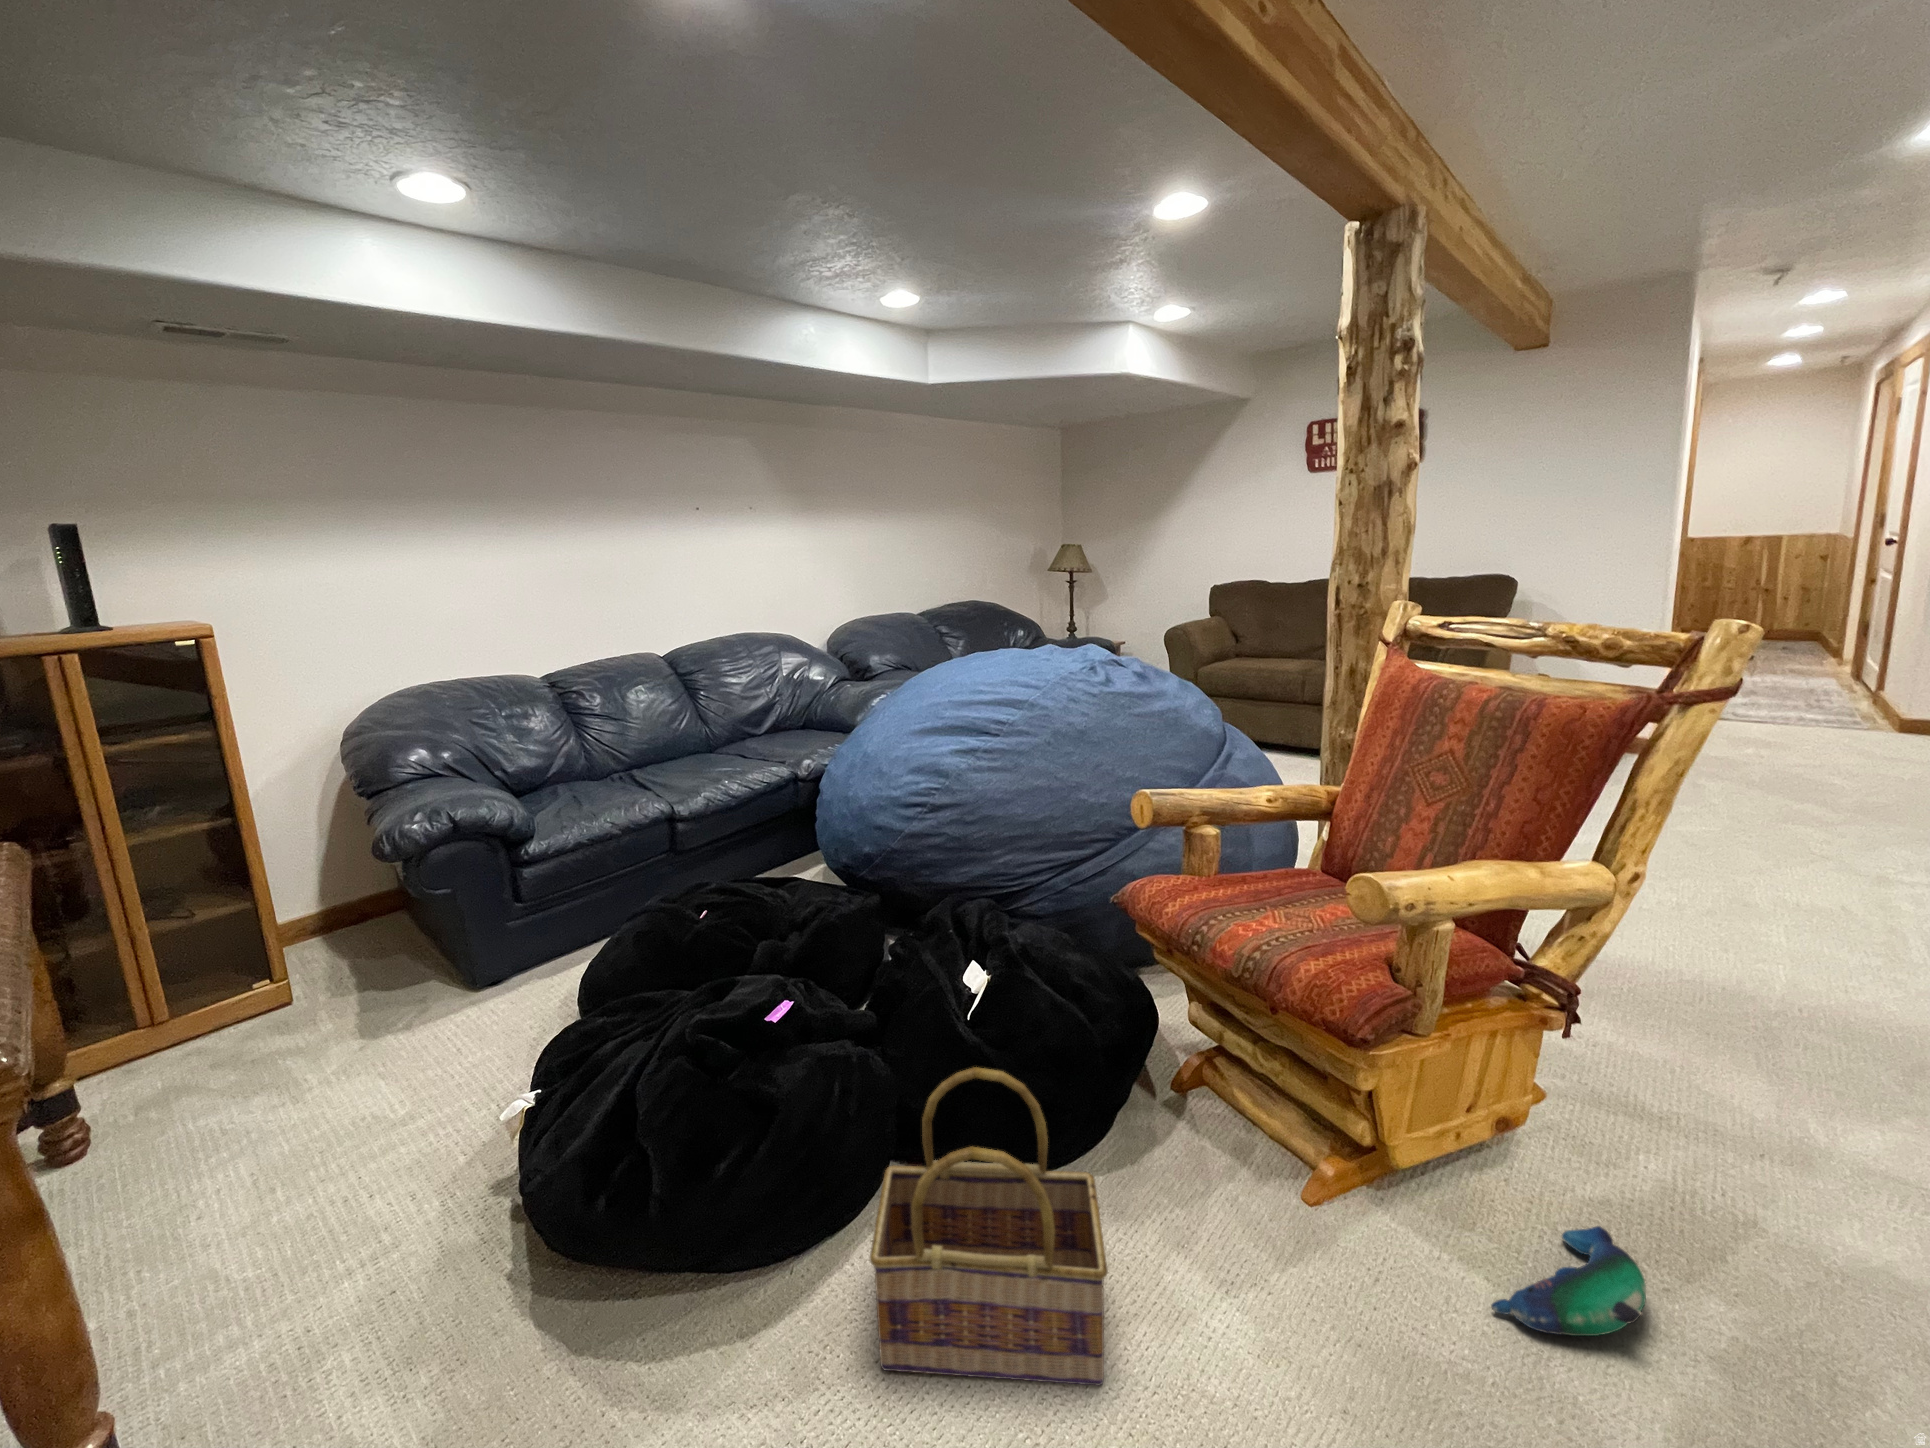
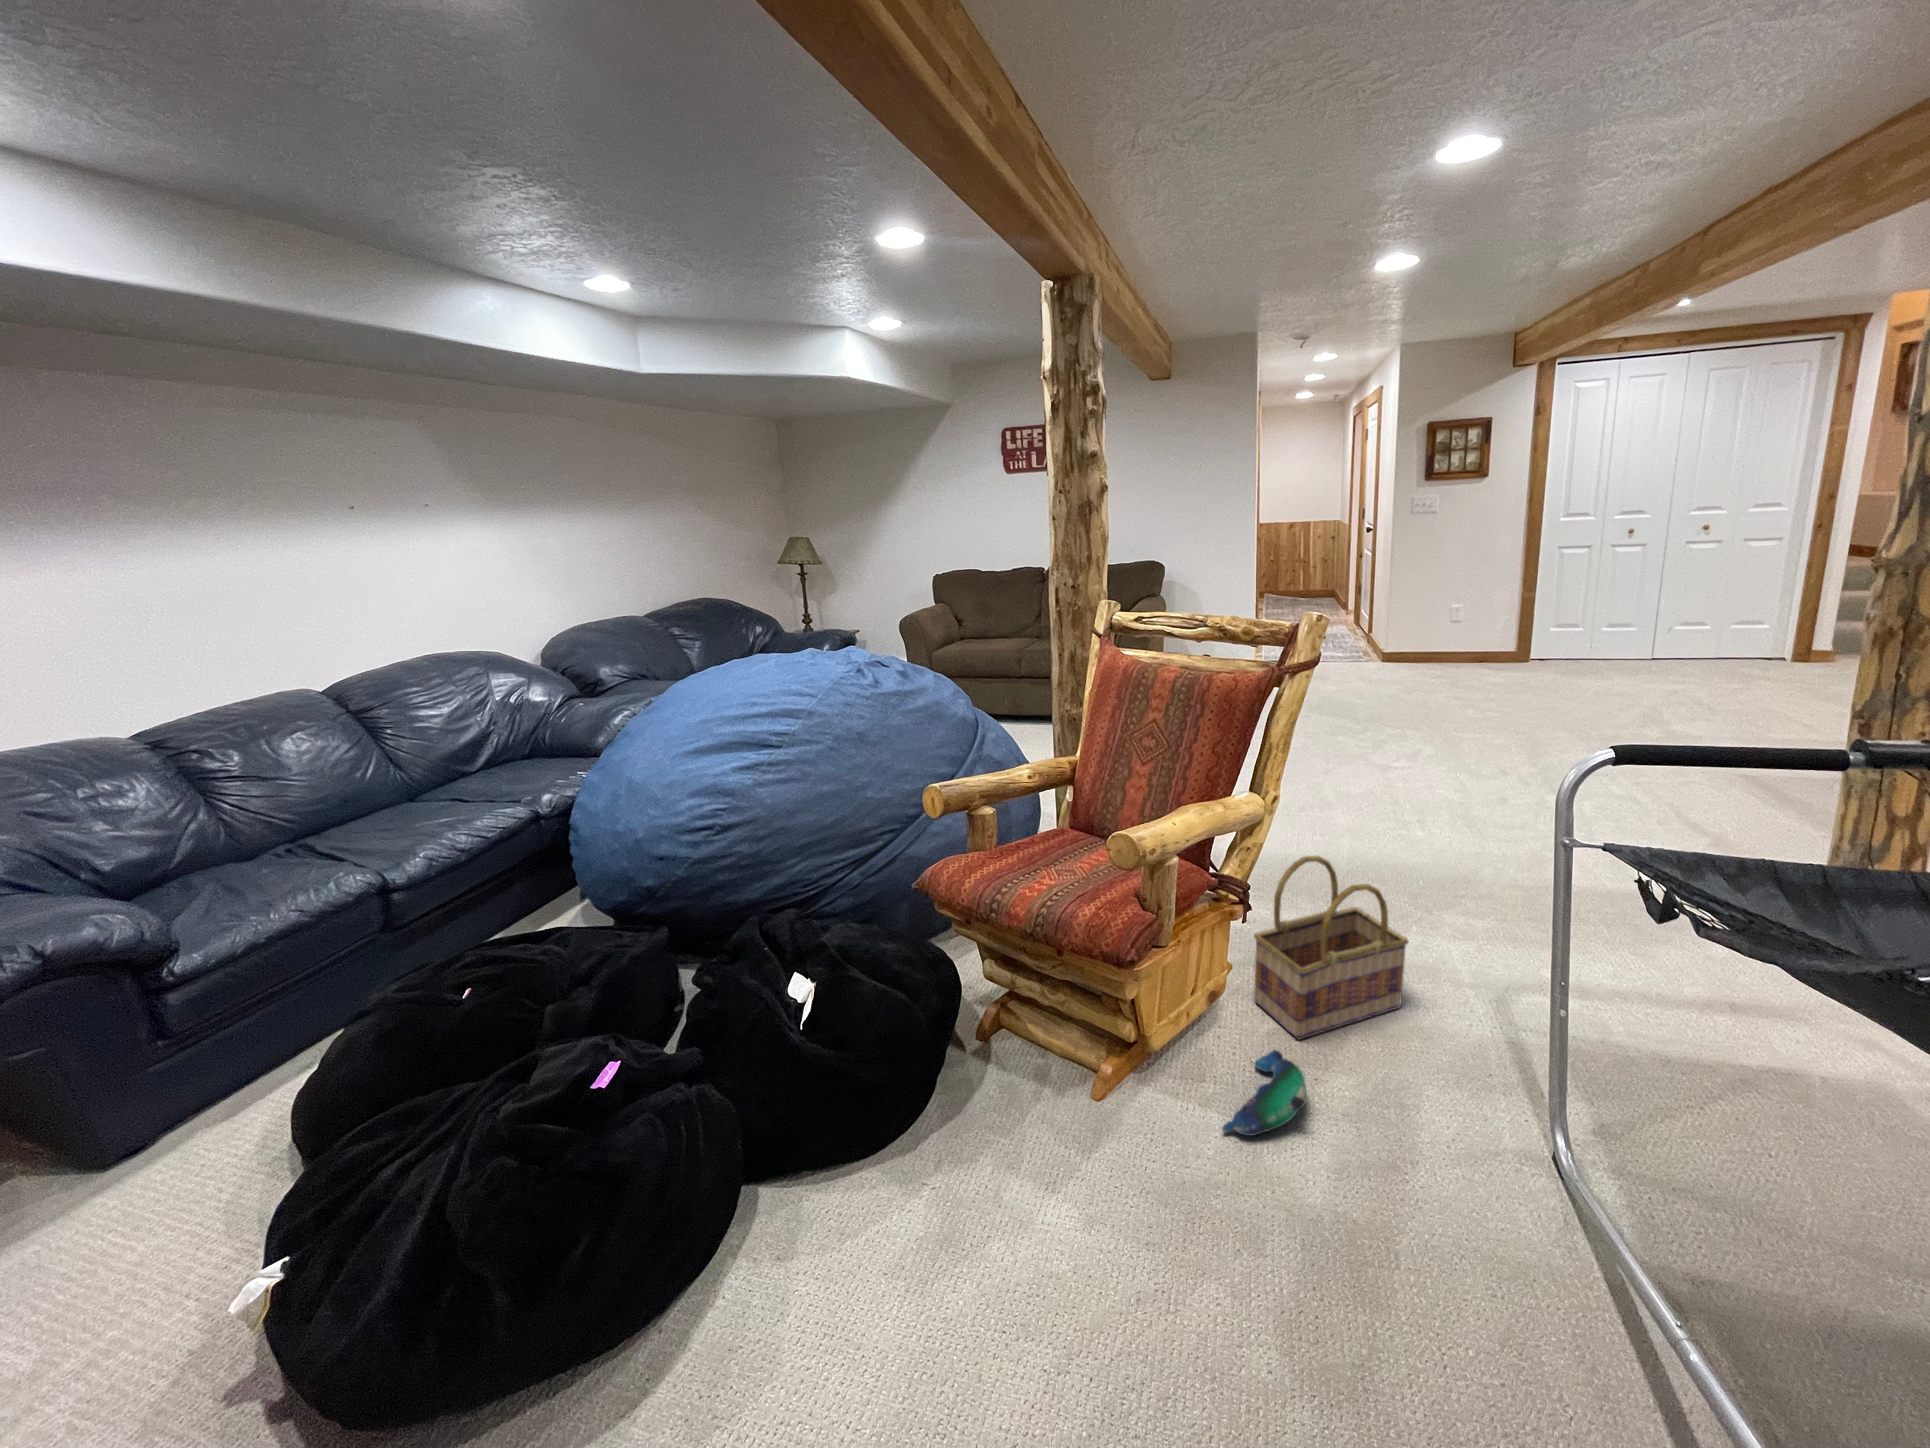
basket: present [870,1067,1108,1385] -> present [1254,856,1408,1039]

